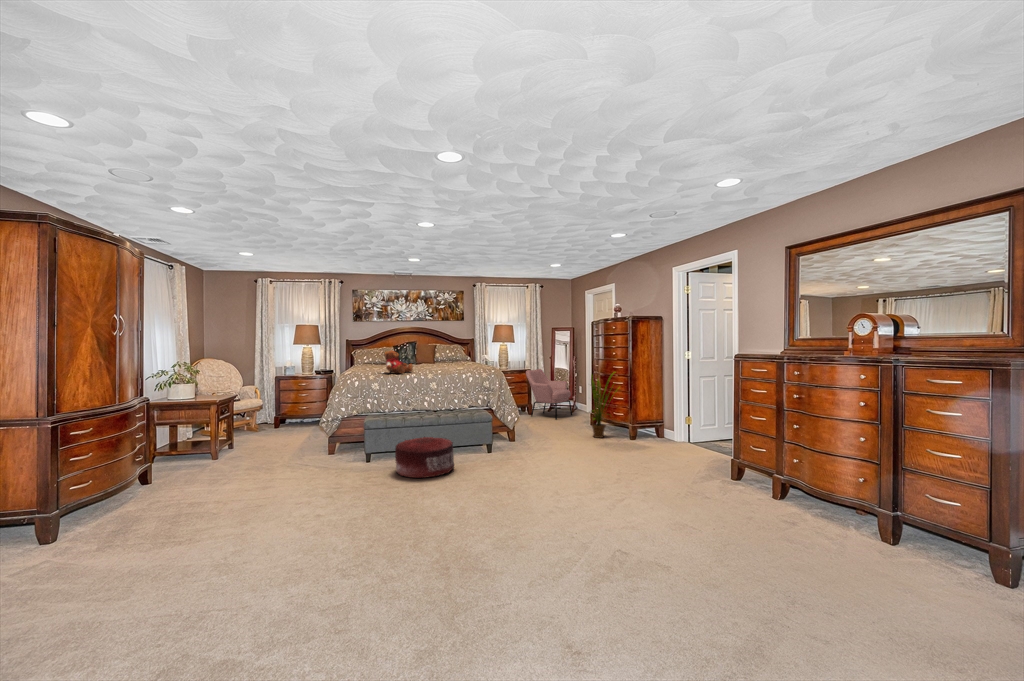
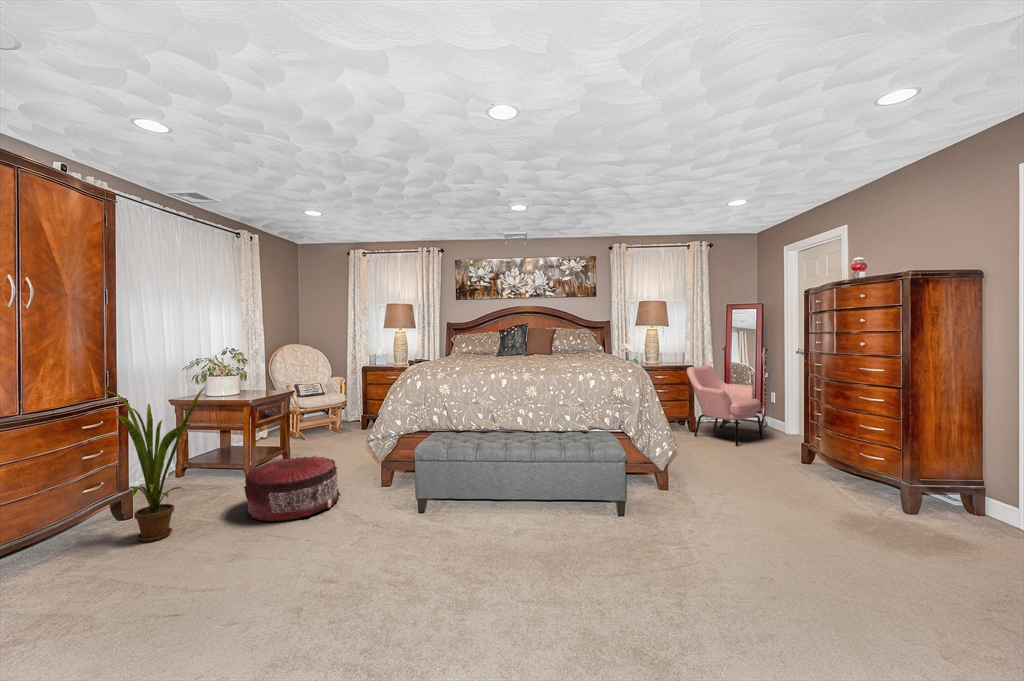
teddy bear: present [384,351,413,373] -> none [460,335,503,371]
house plant: present [591,373,614,438] -> present [106,387,205,542]
pouf: present [395,437,454,478] -> present [244,456,341,521]

